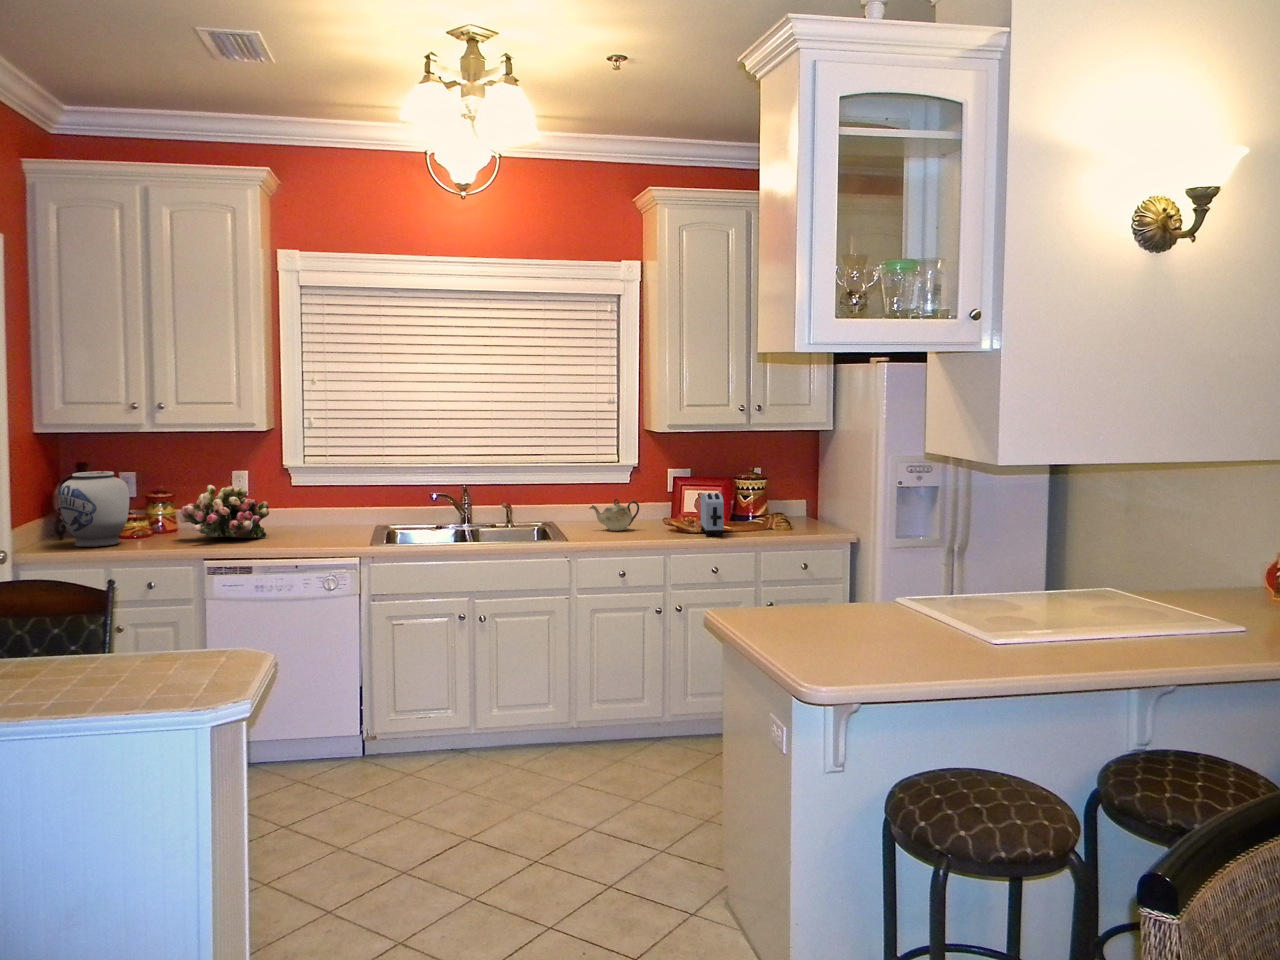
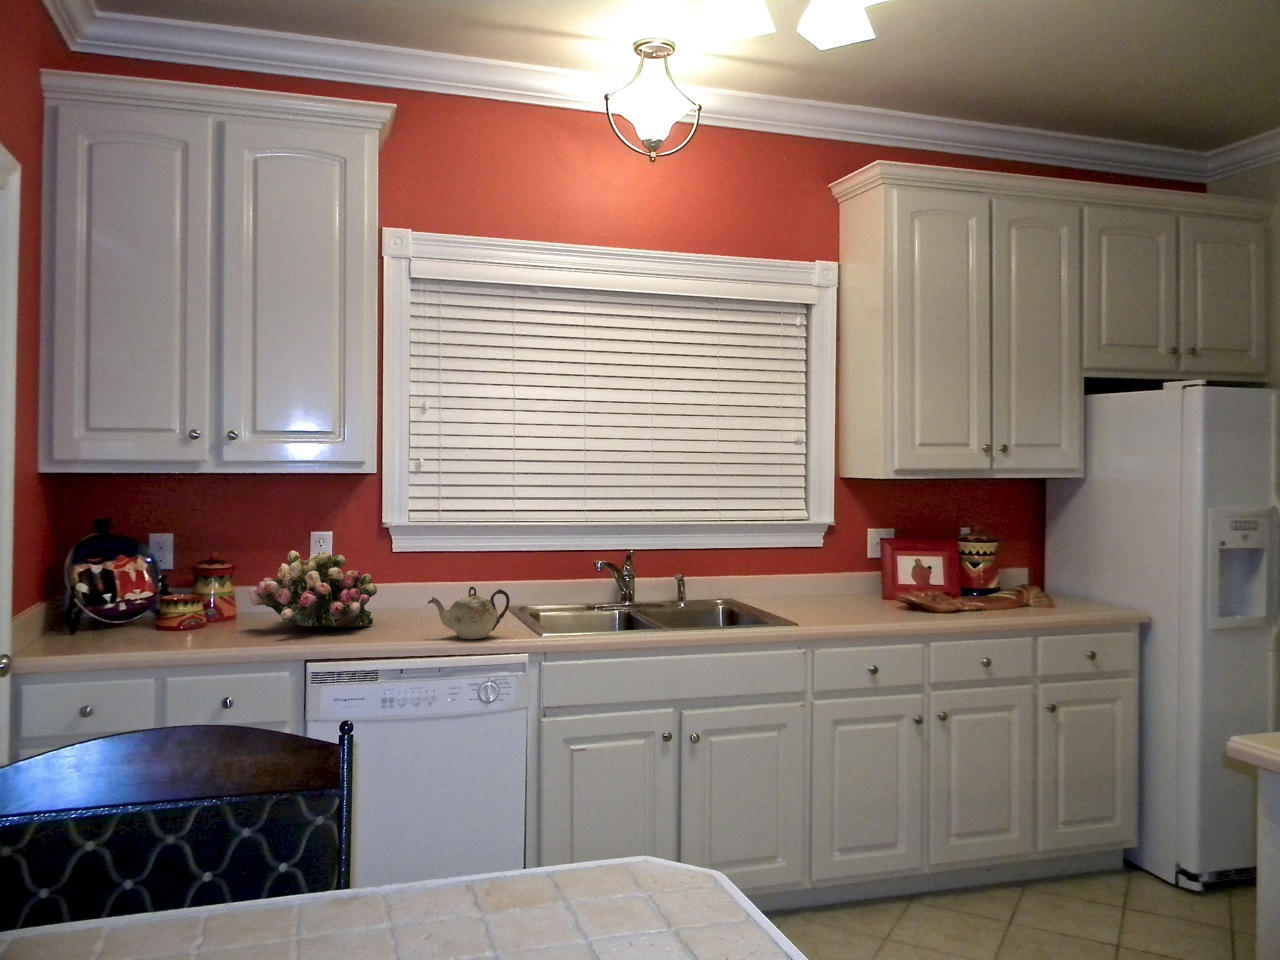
vase: present [59,471,129,547] -> none [79,531,181,645]
toaster: present [701,493,724,537] -> none [932,558,986,617]
teapot: present [589,499,639,531] -> present [427,586,510,639]

